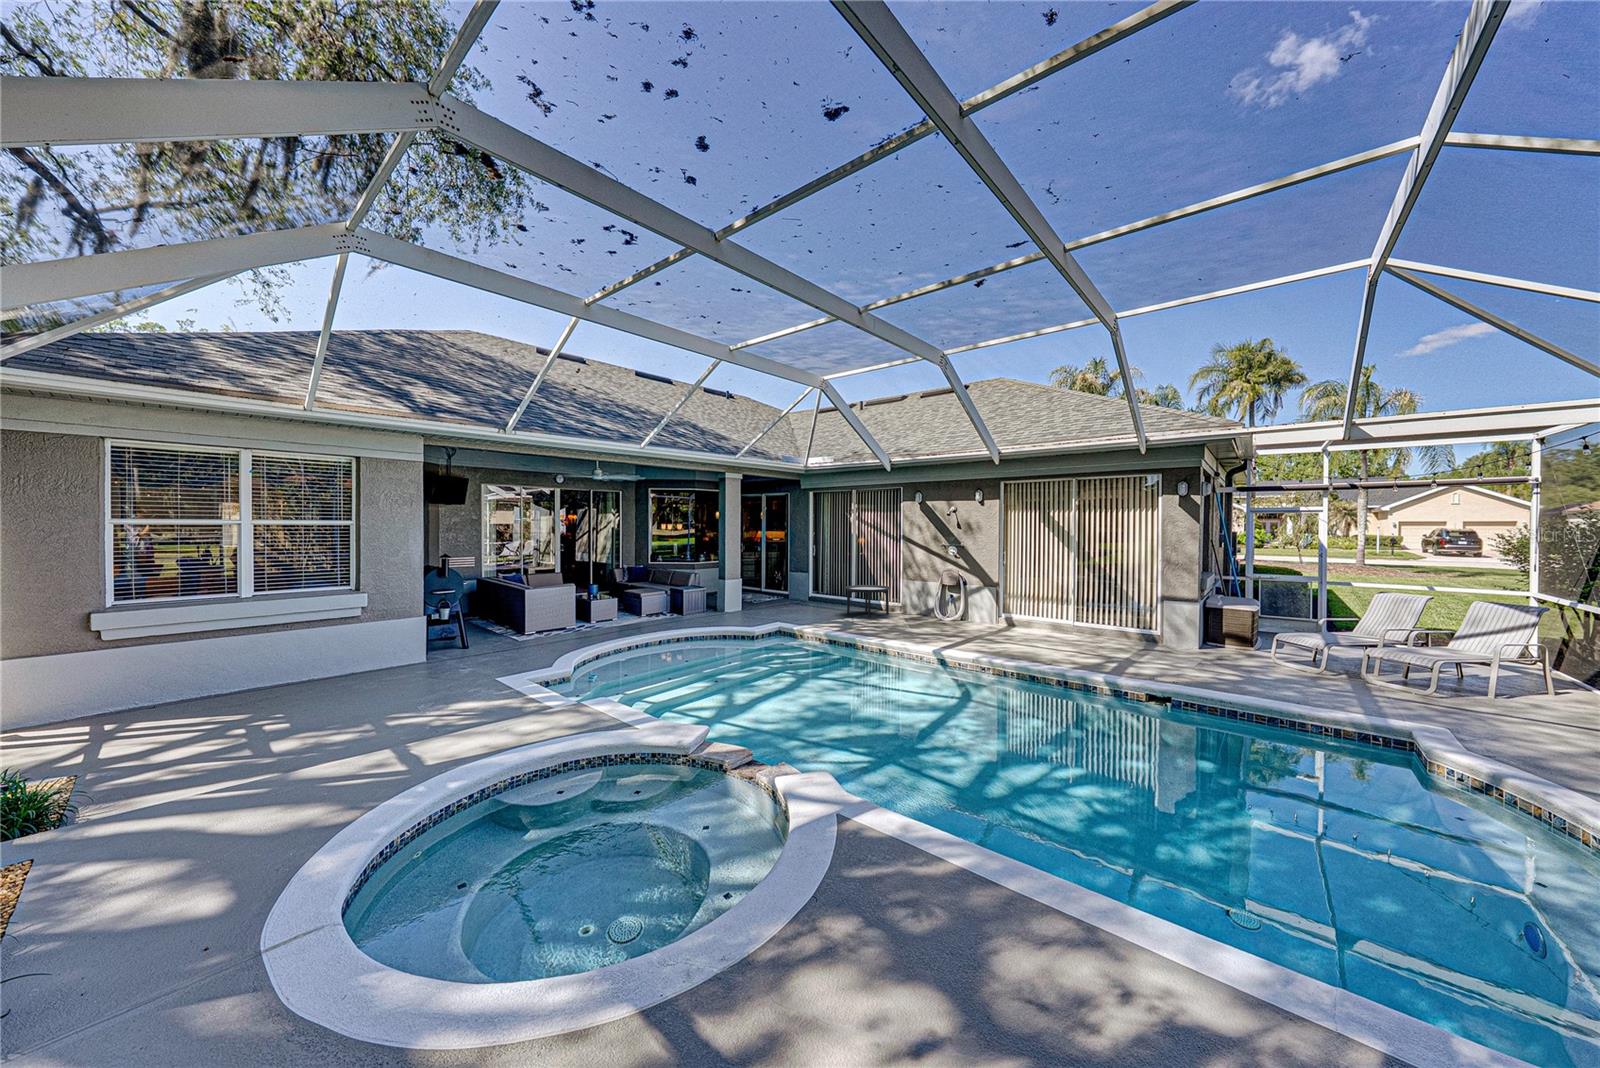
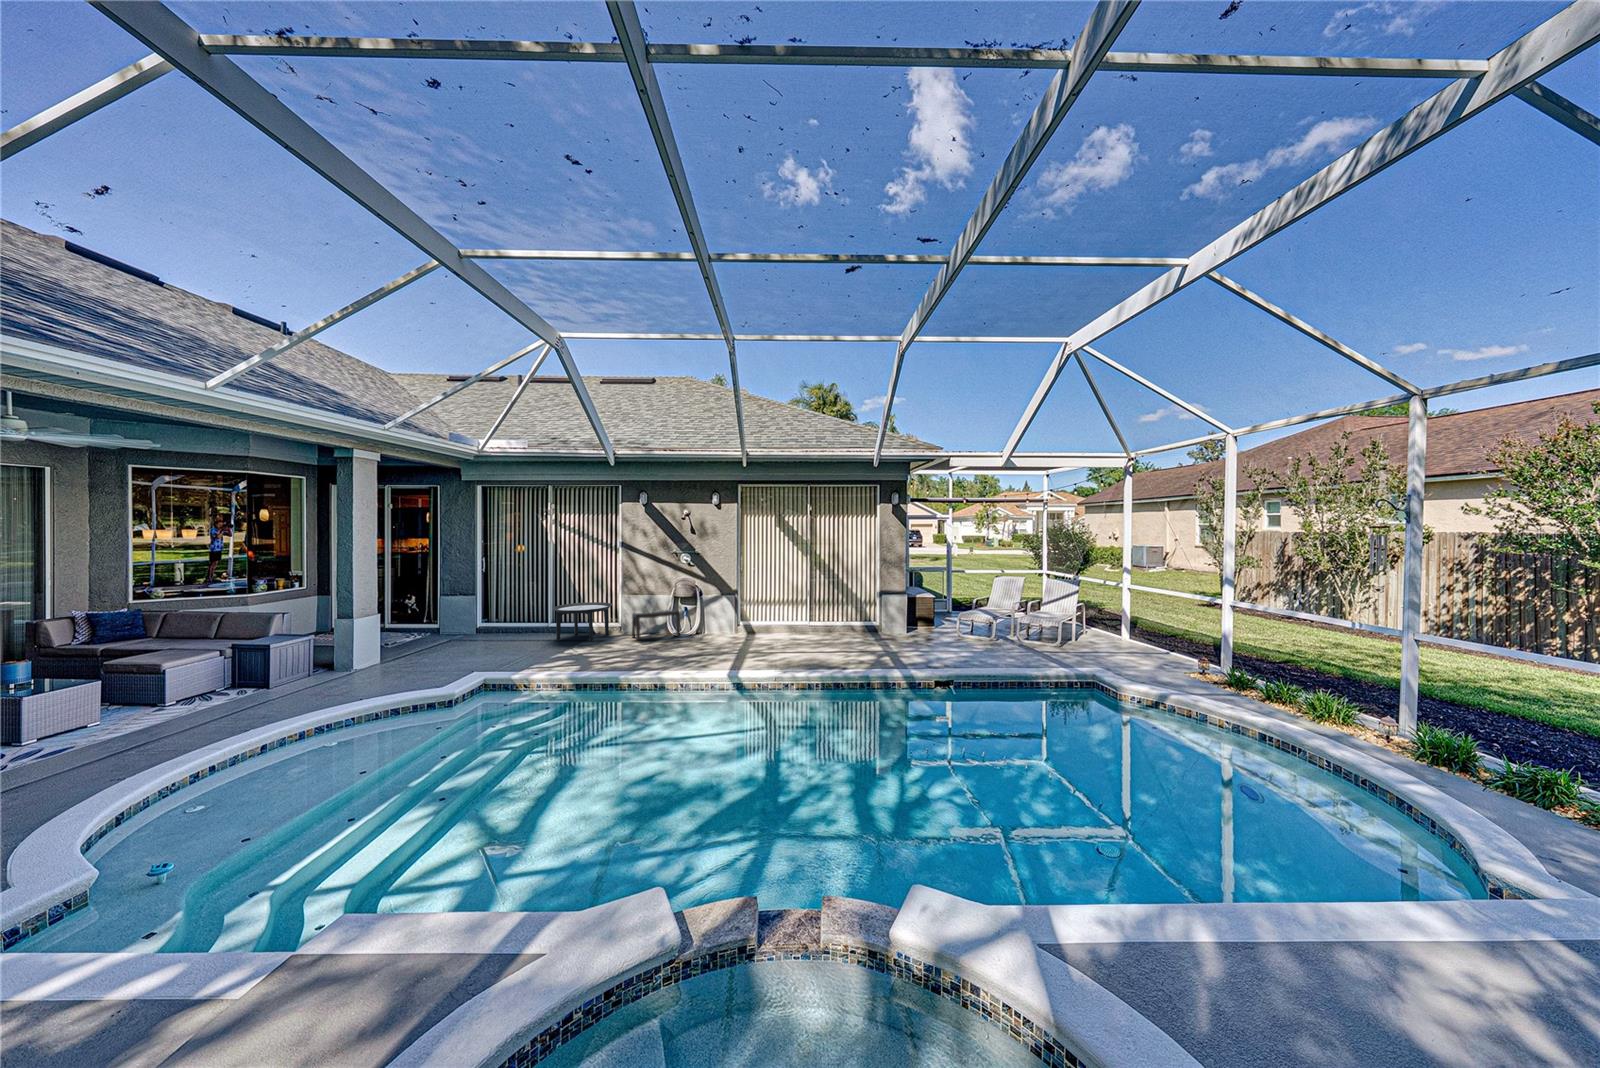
bench: none [902,597,943,621] -> present [632,609,680,640]

